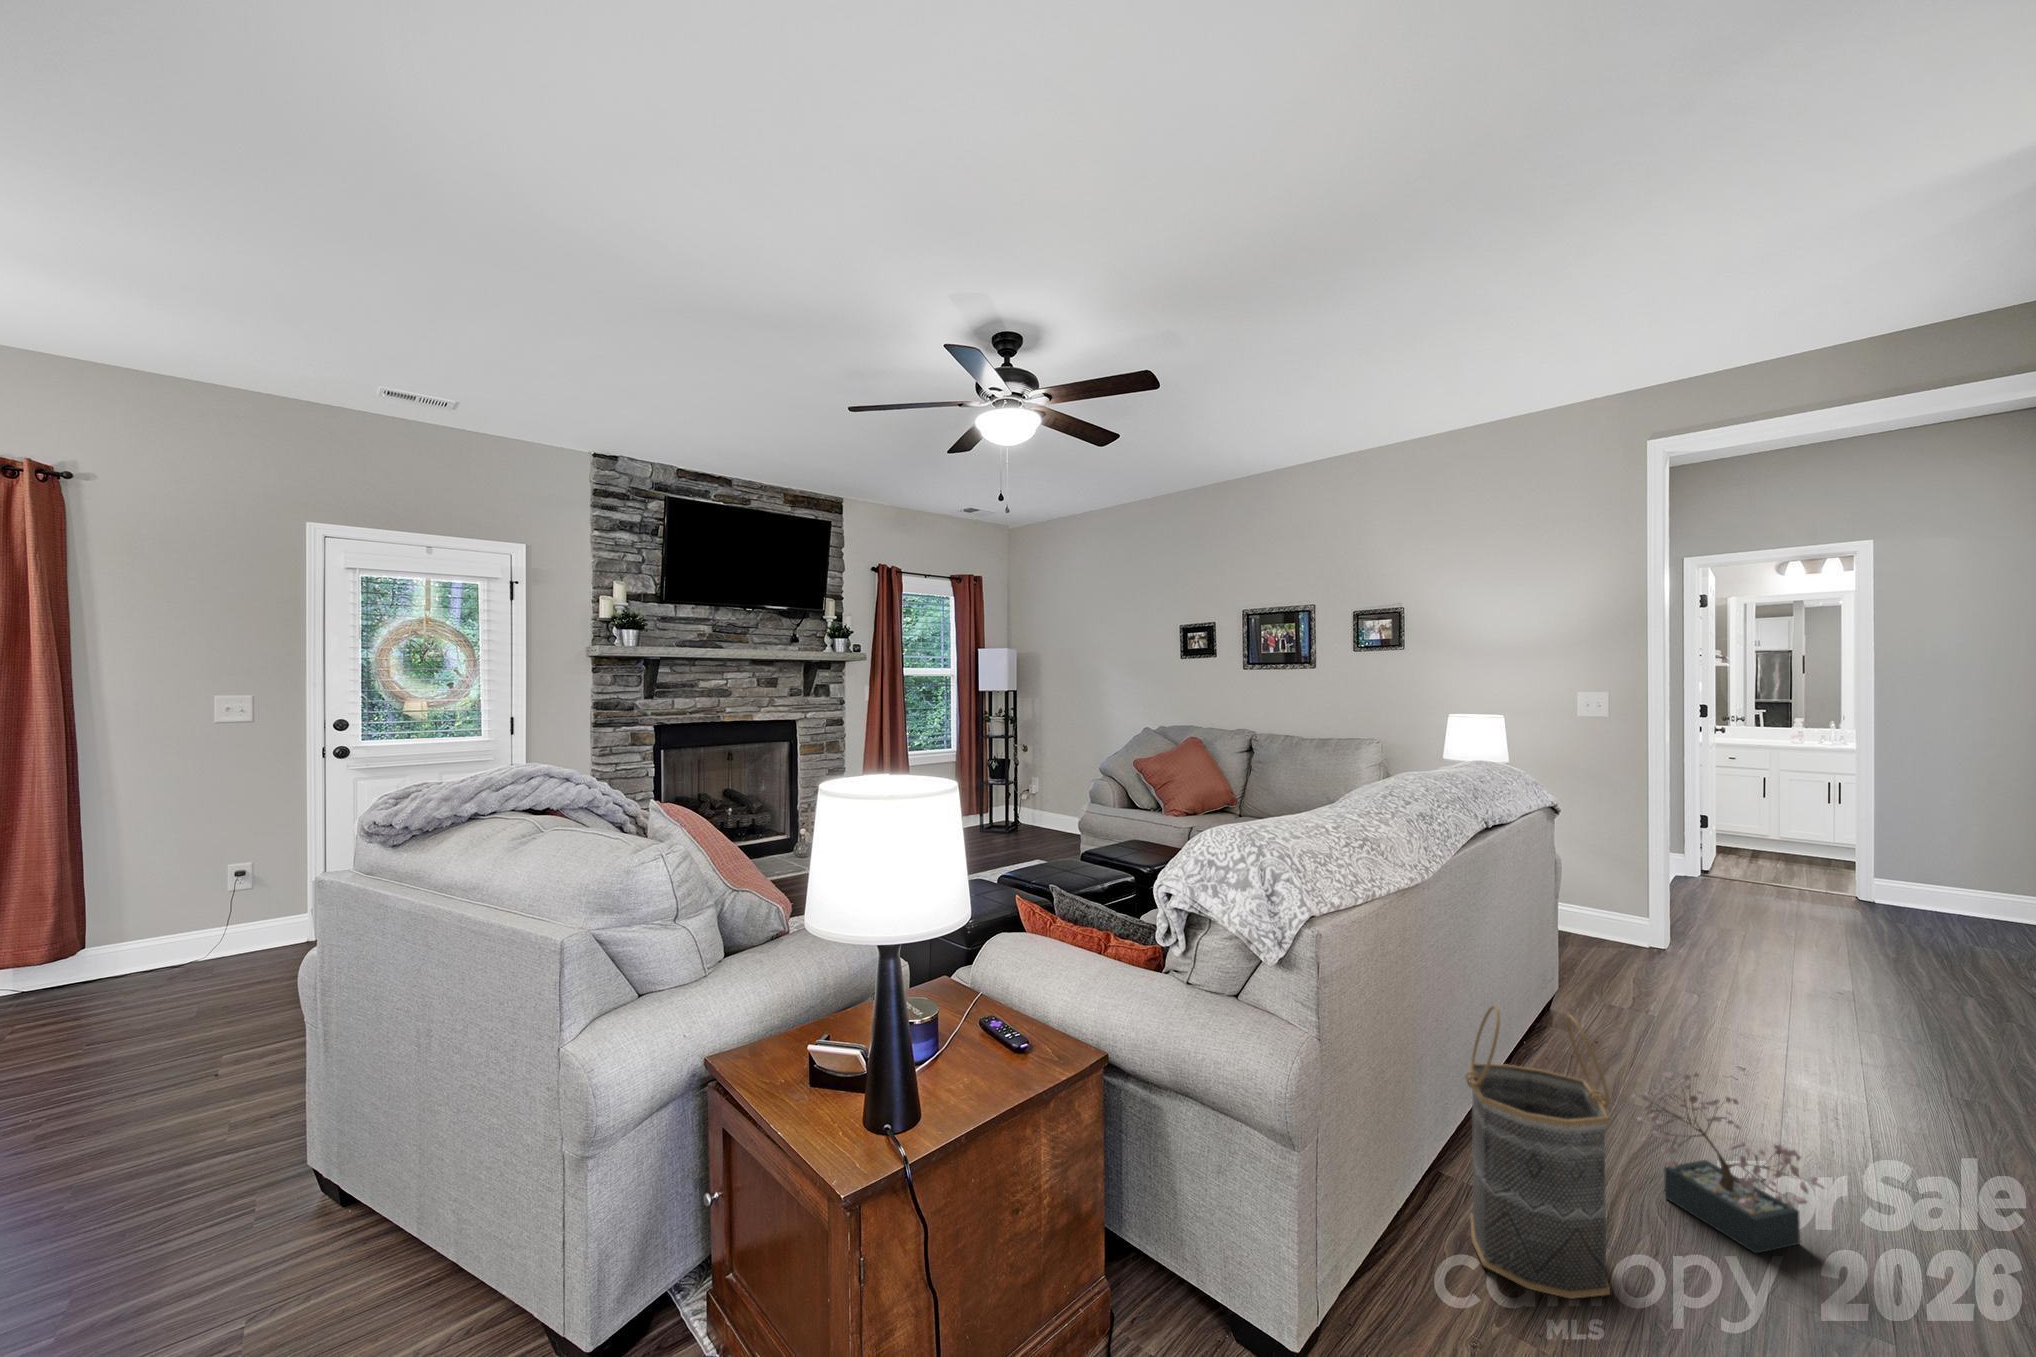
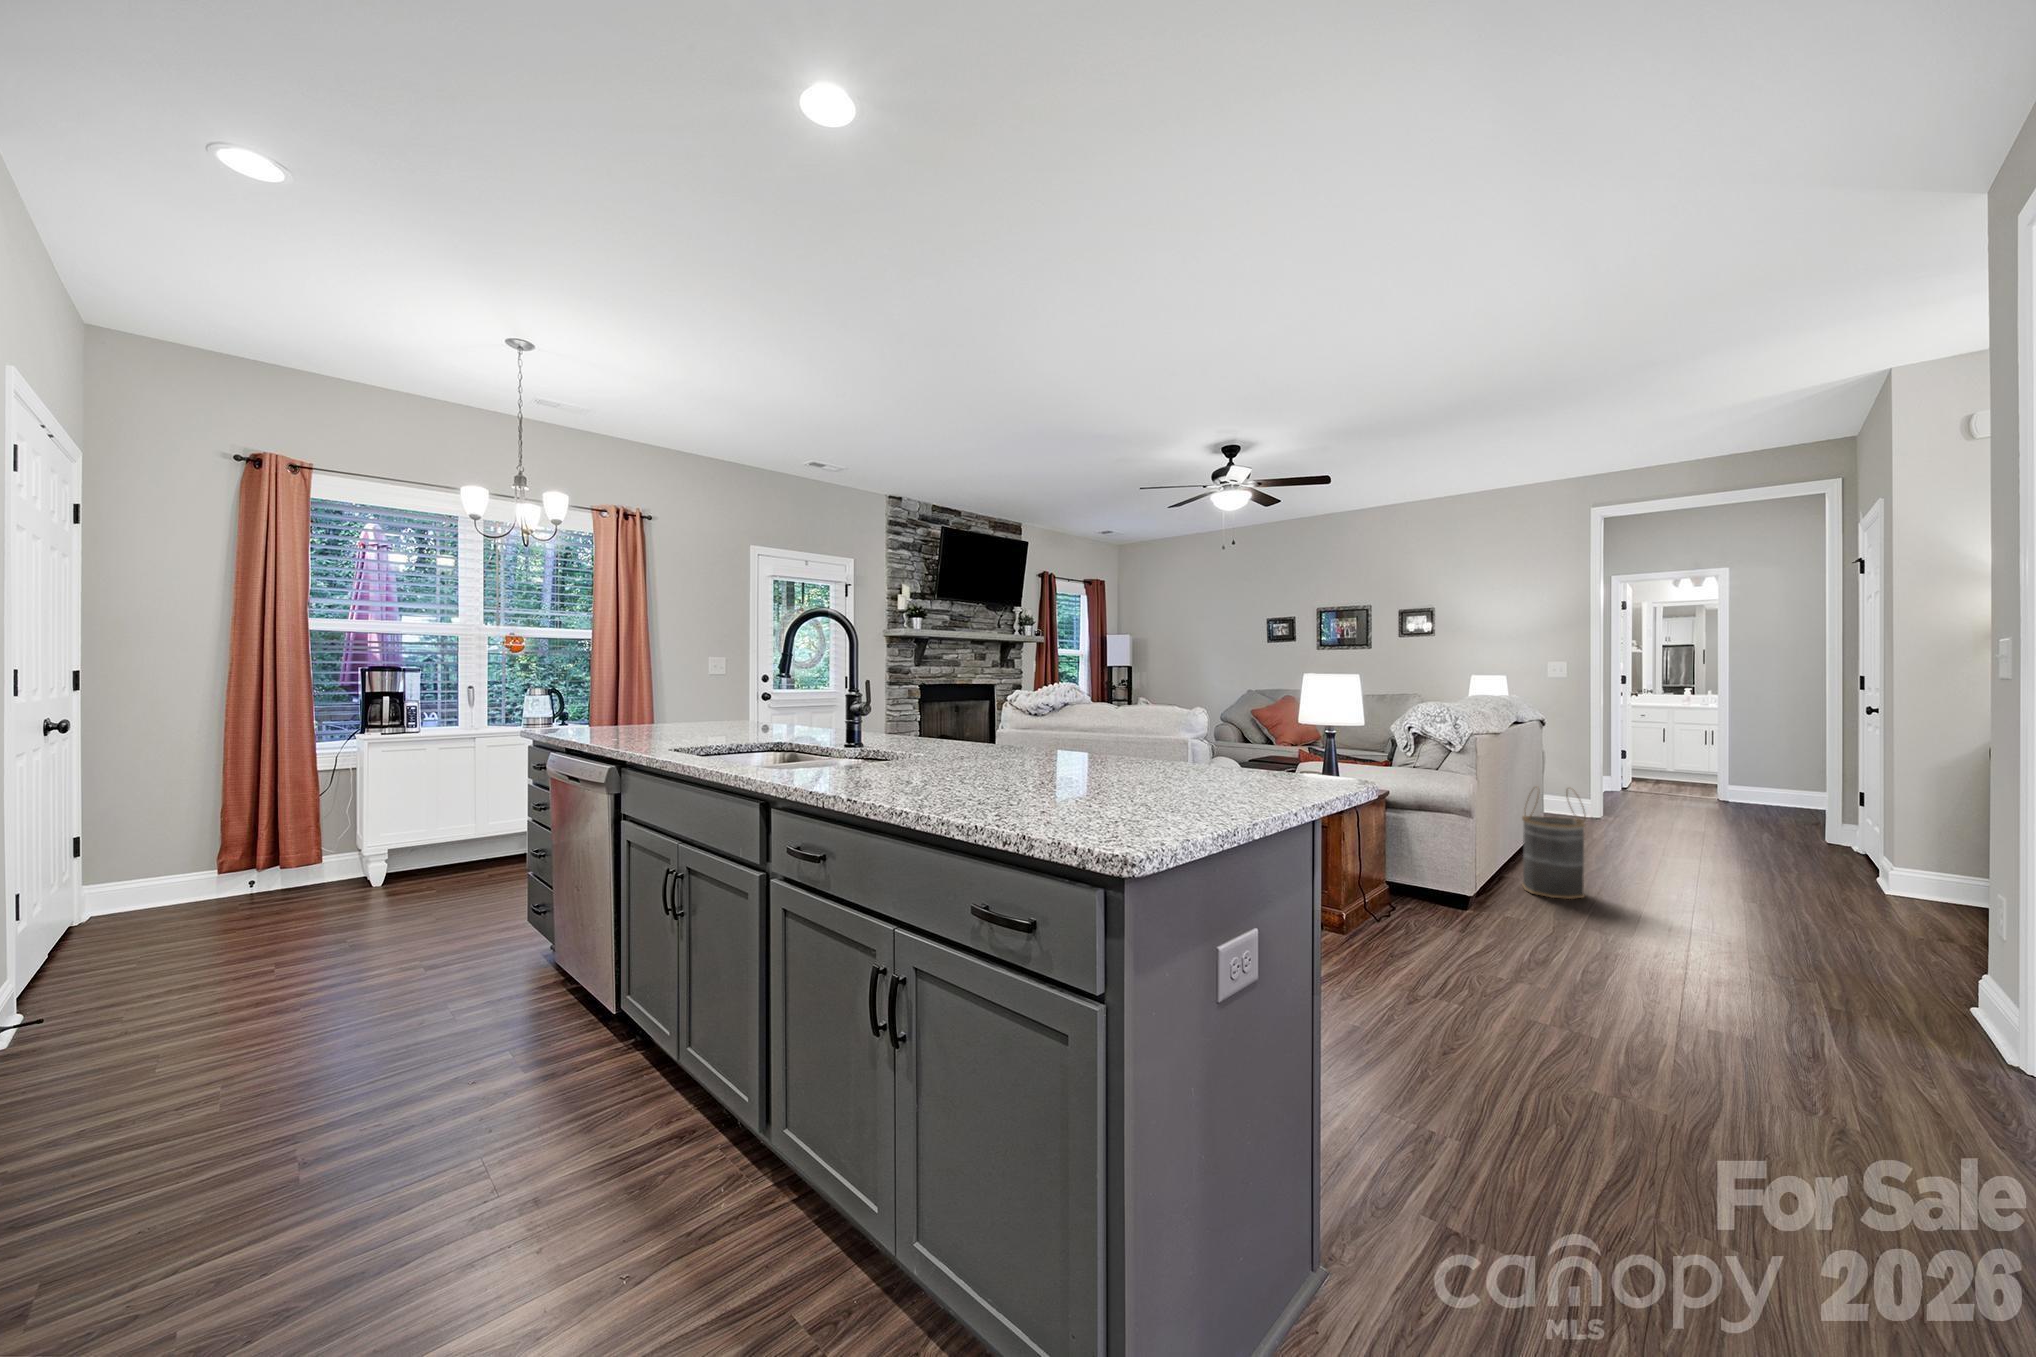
decorative plant: present [1631,1072,1824,1253] -> none [1590,825,1673,890]

